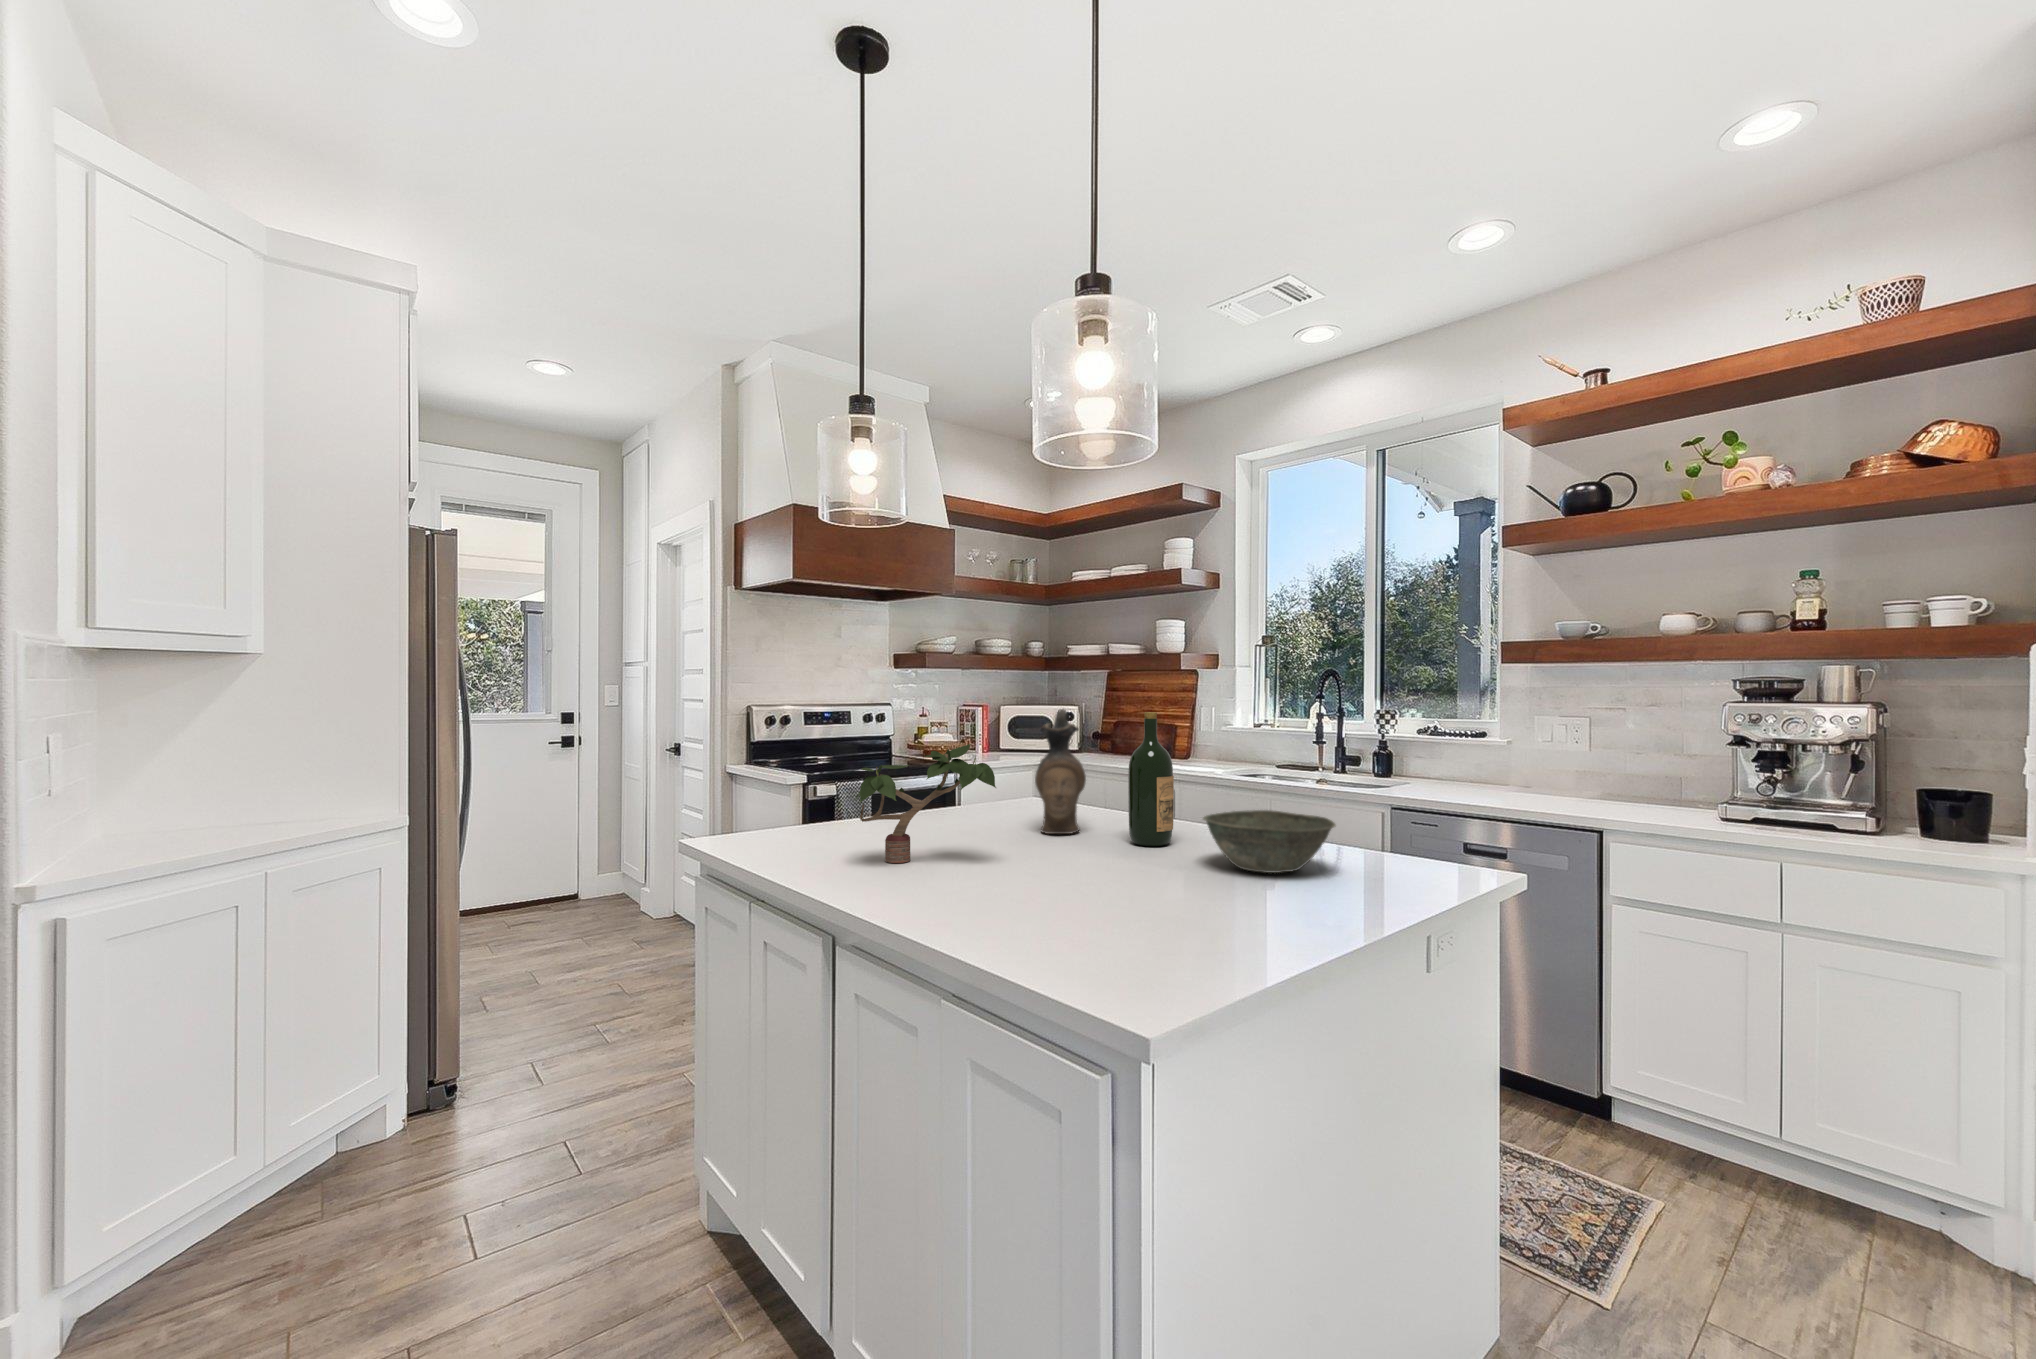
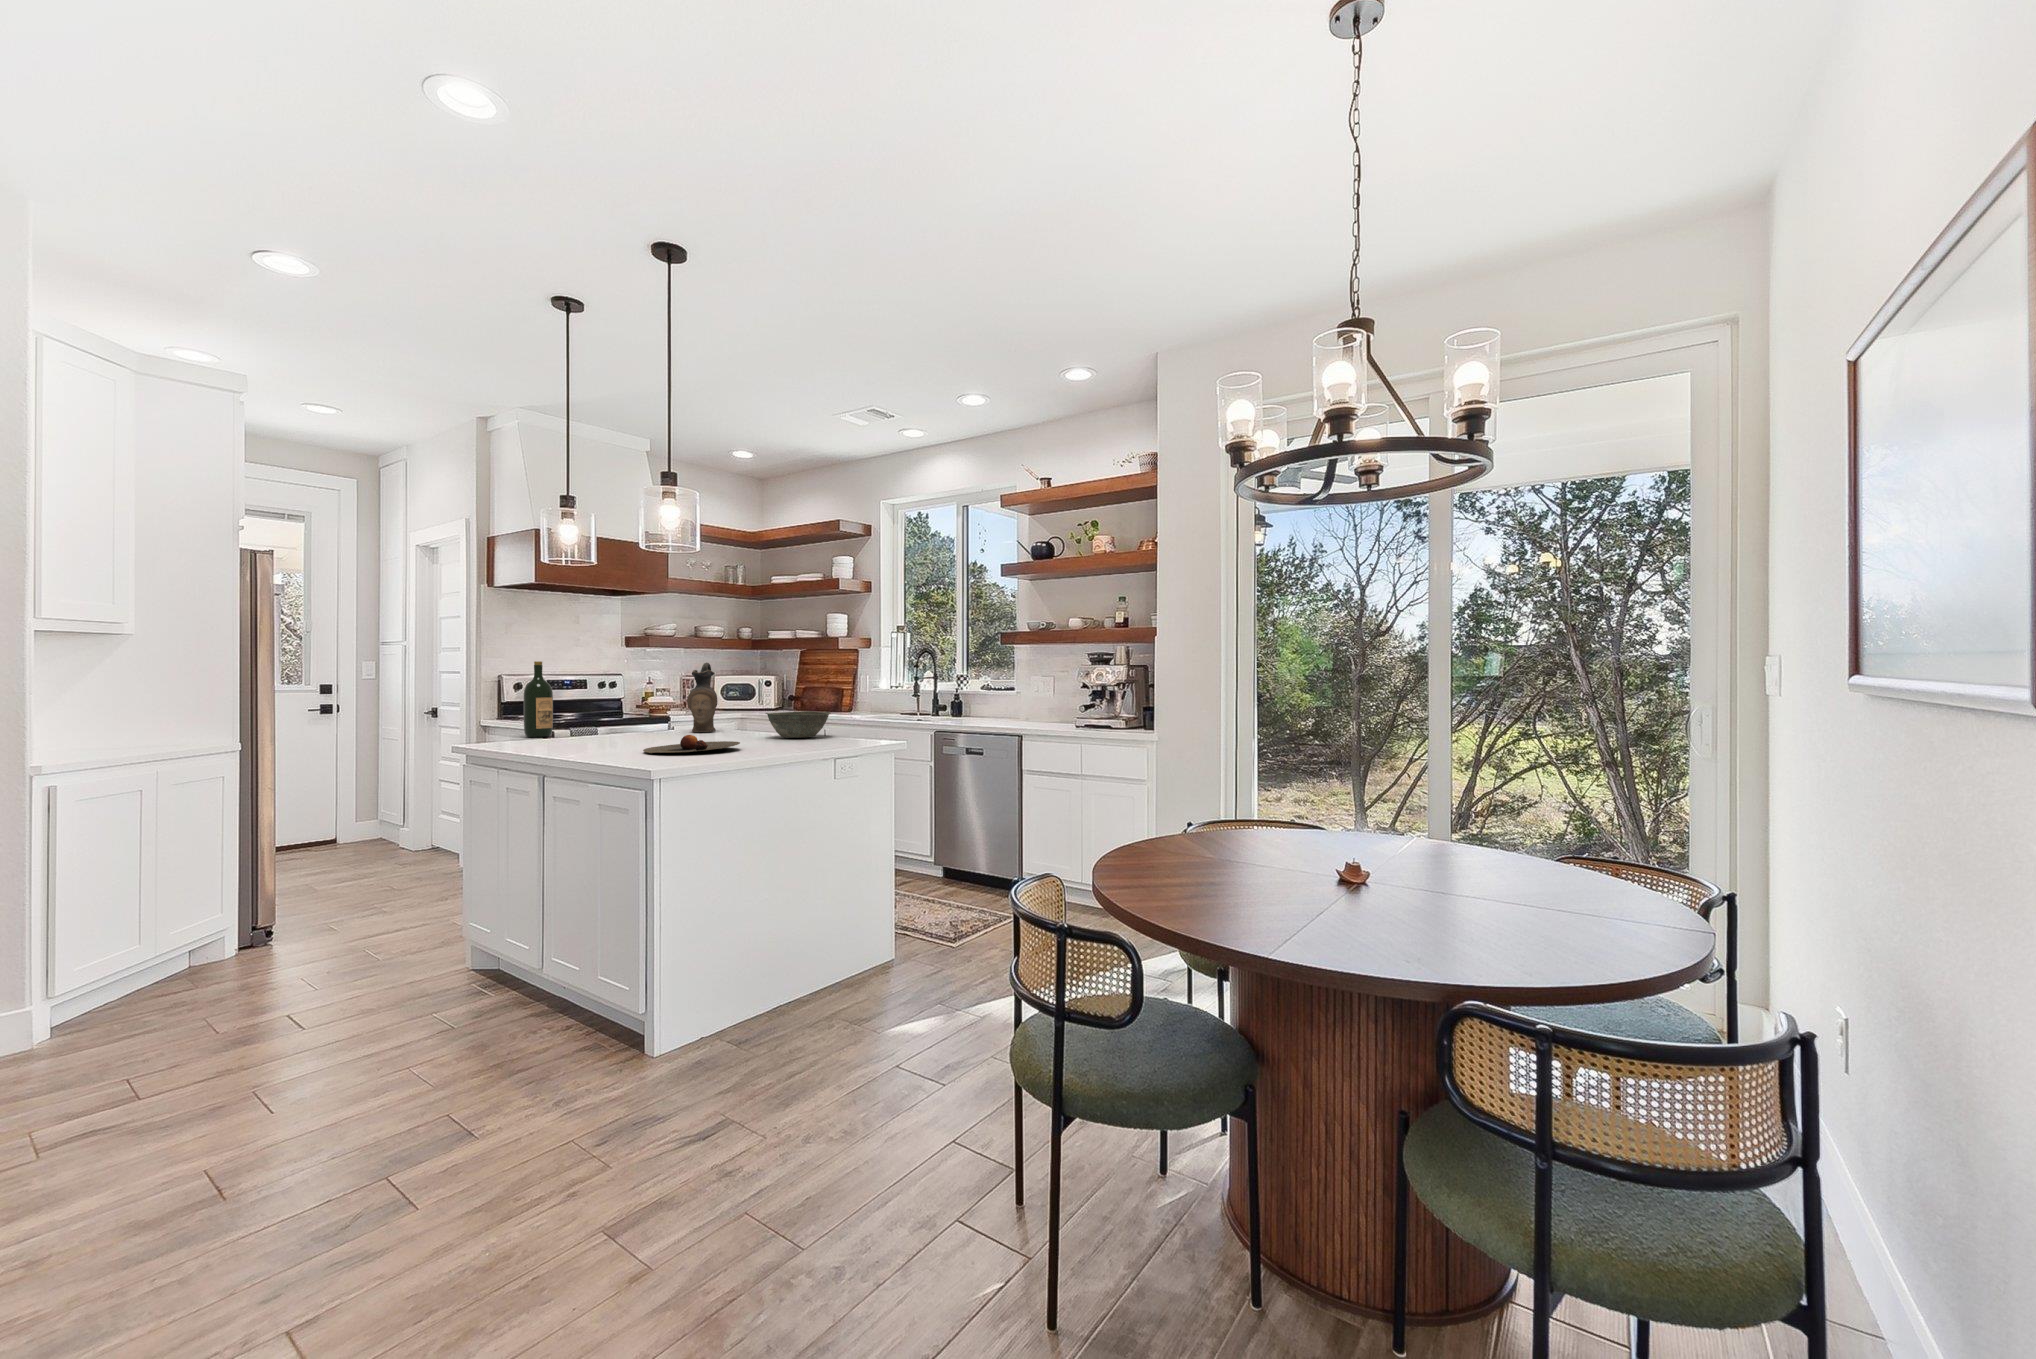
wine bottle: present [1128,712,1174,846] -> present [524,661,553,737]
potted plant: present [854,744,996,863] -> none [559,675,663,741]
plate: none [1023,898,1229,965] -> present [643,735,740,753]

